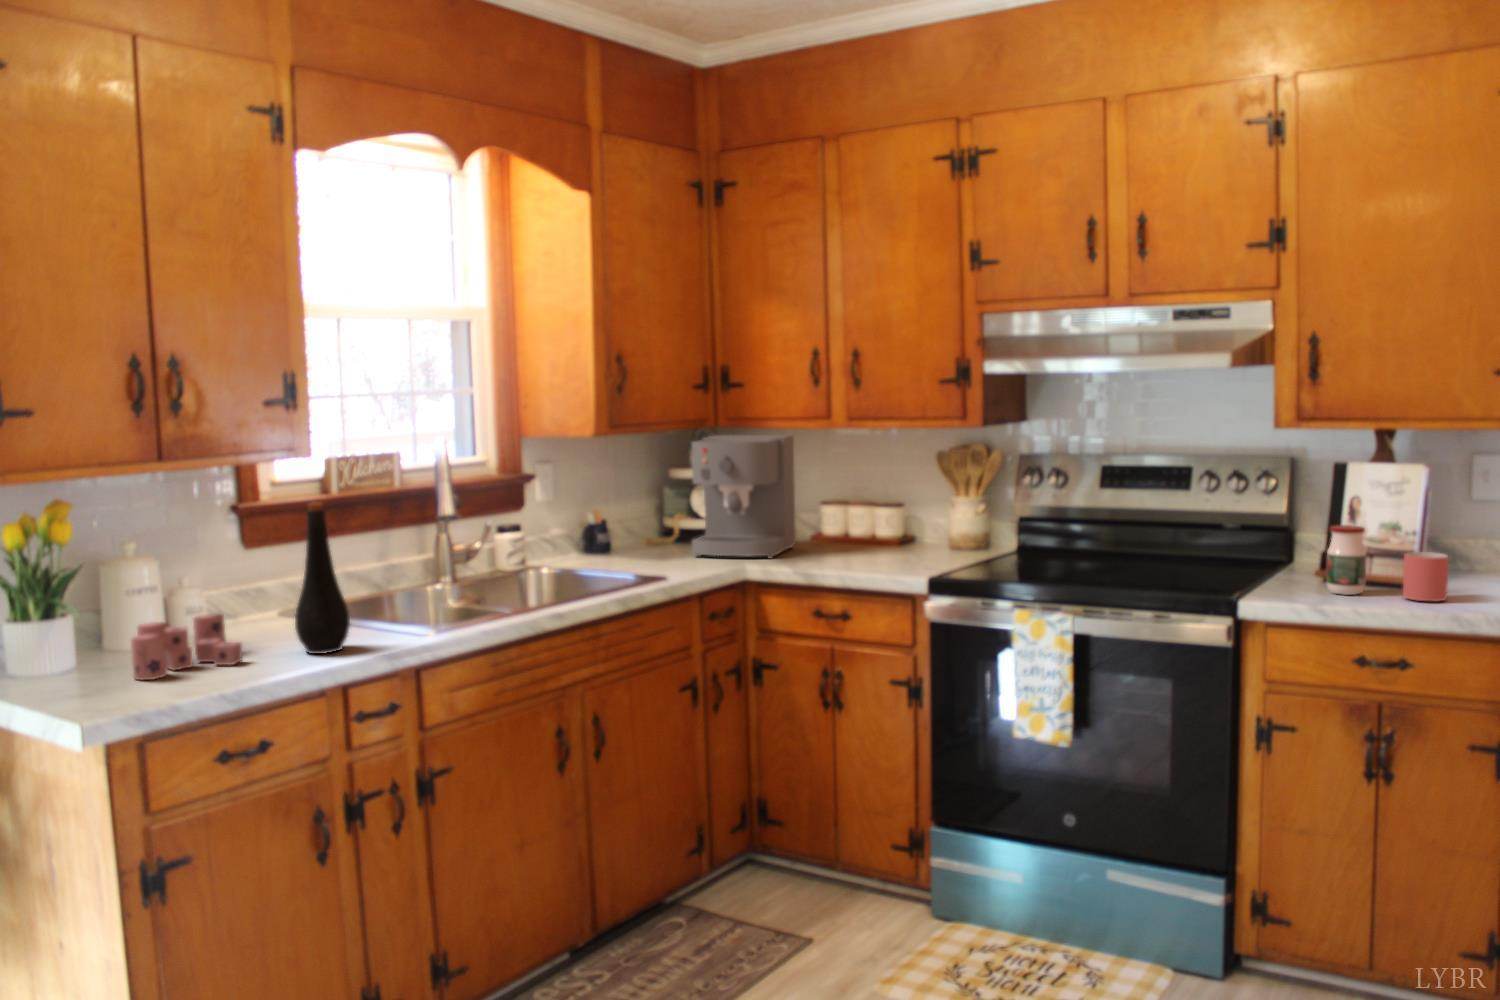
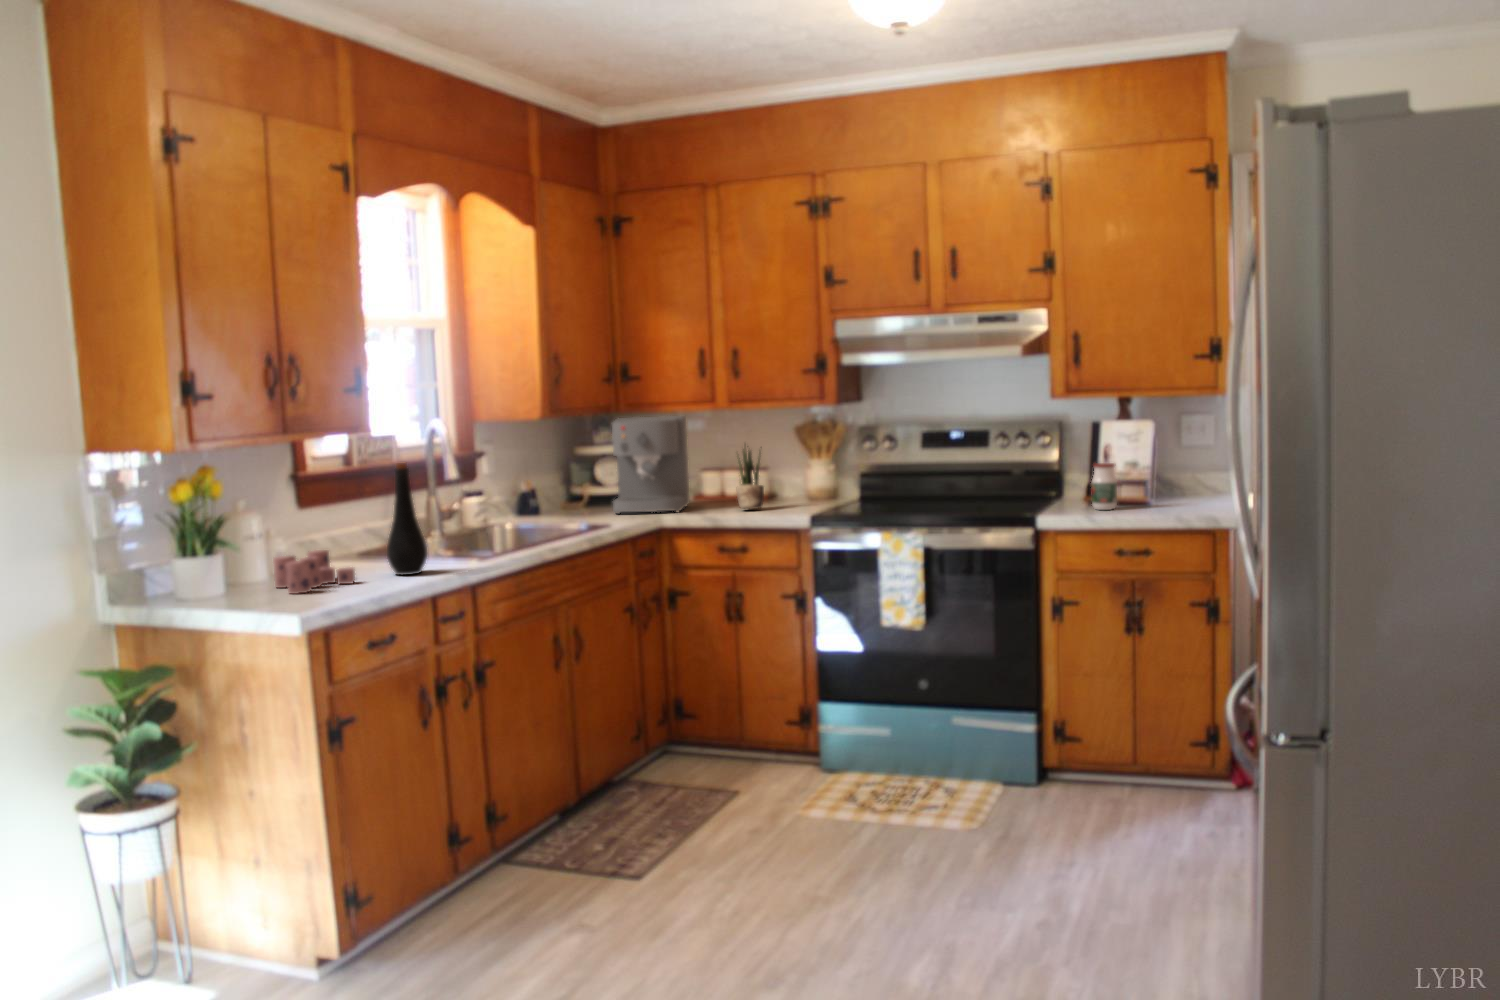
potted plant: none [844,472,879,559] -> present [737,448,764,509]
mug: present [1403,552,1448,601] -> none [1141,478,1169,510]

